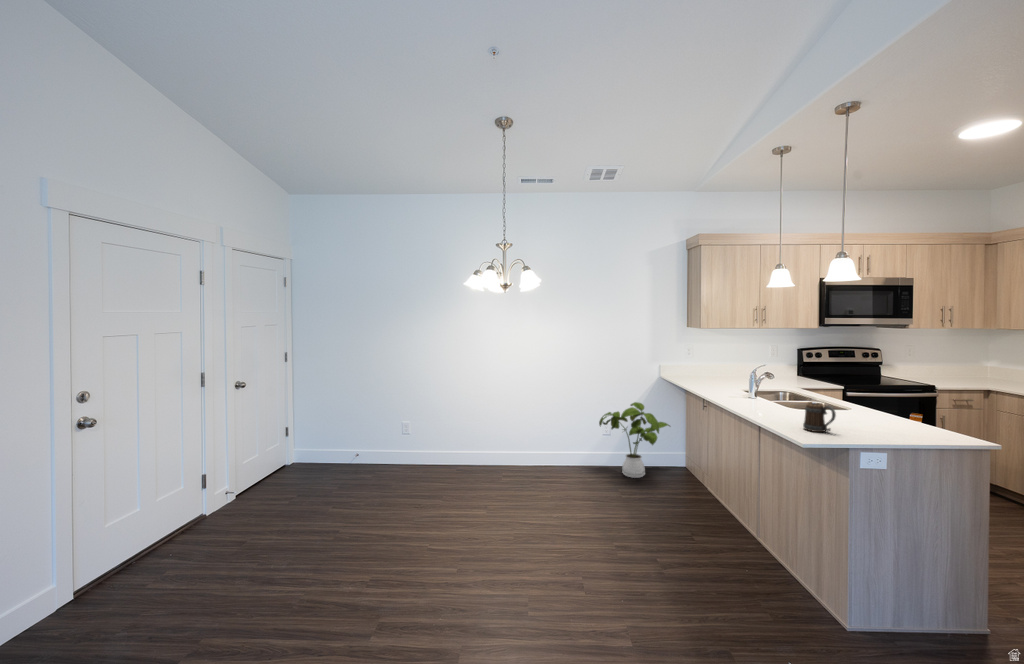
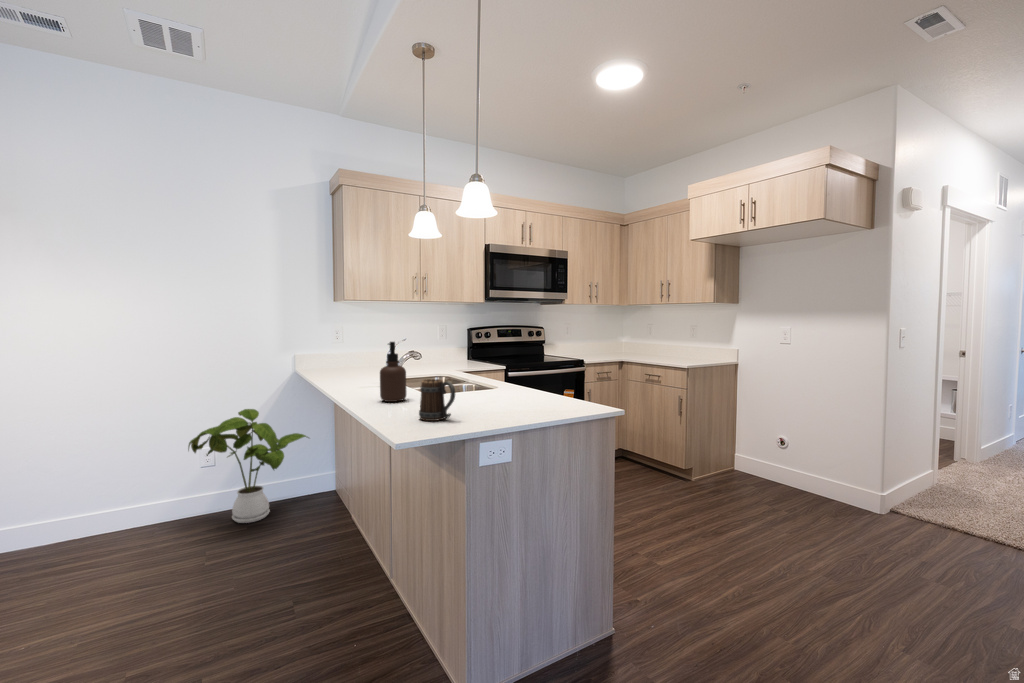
soap dispenser: none [758,371,778,413] -> present [380,342,406,402]

